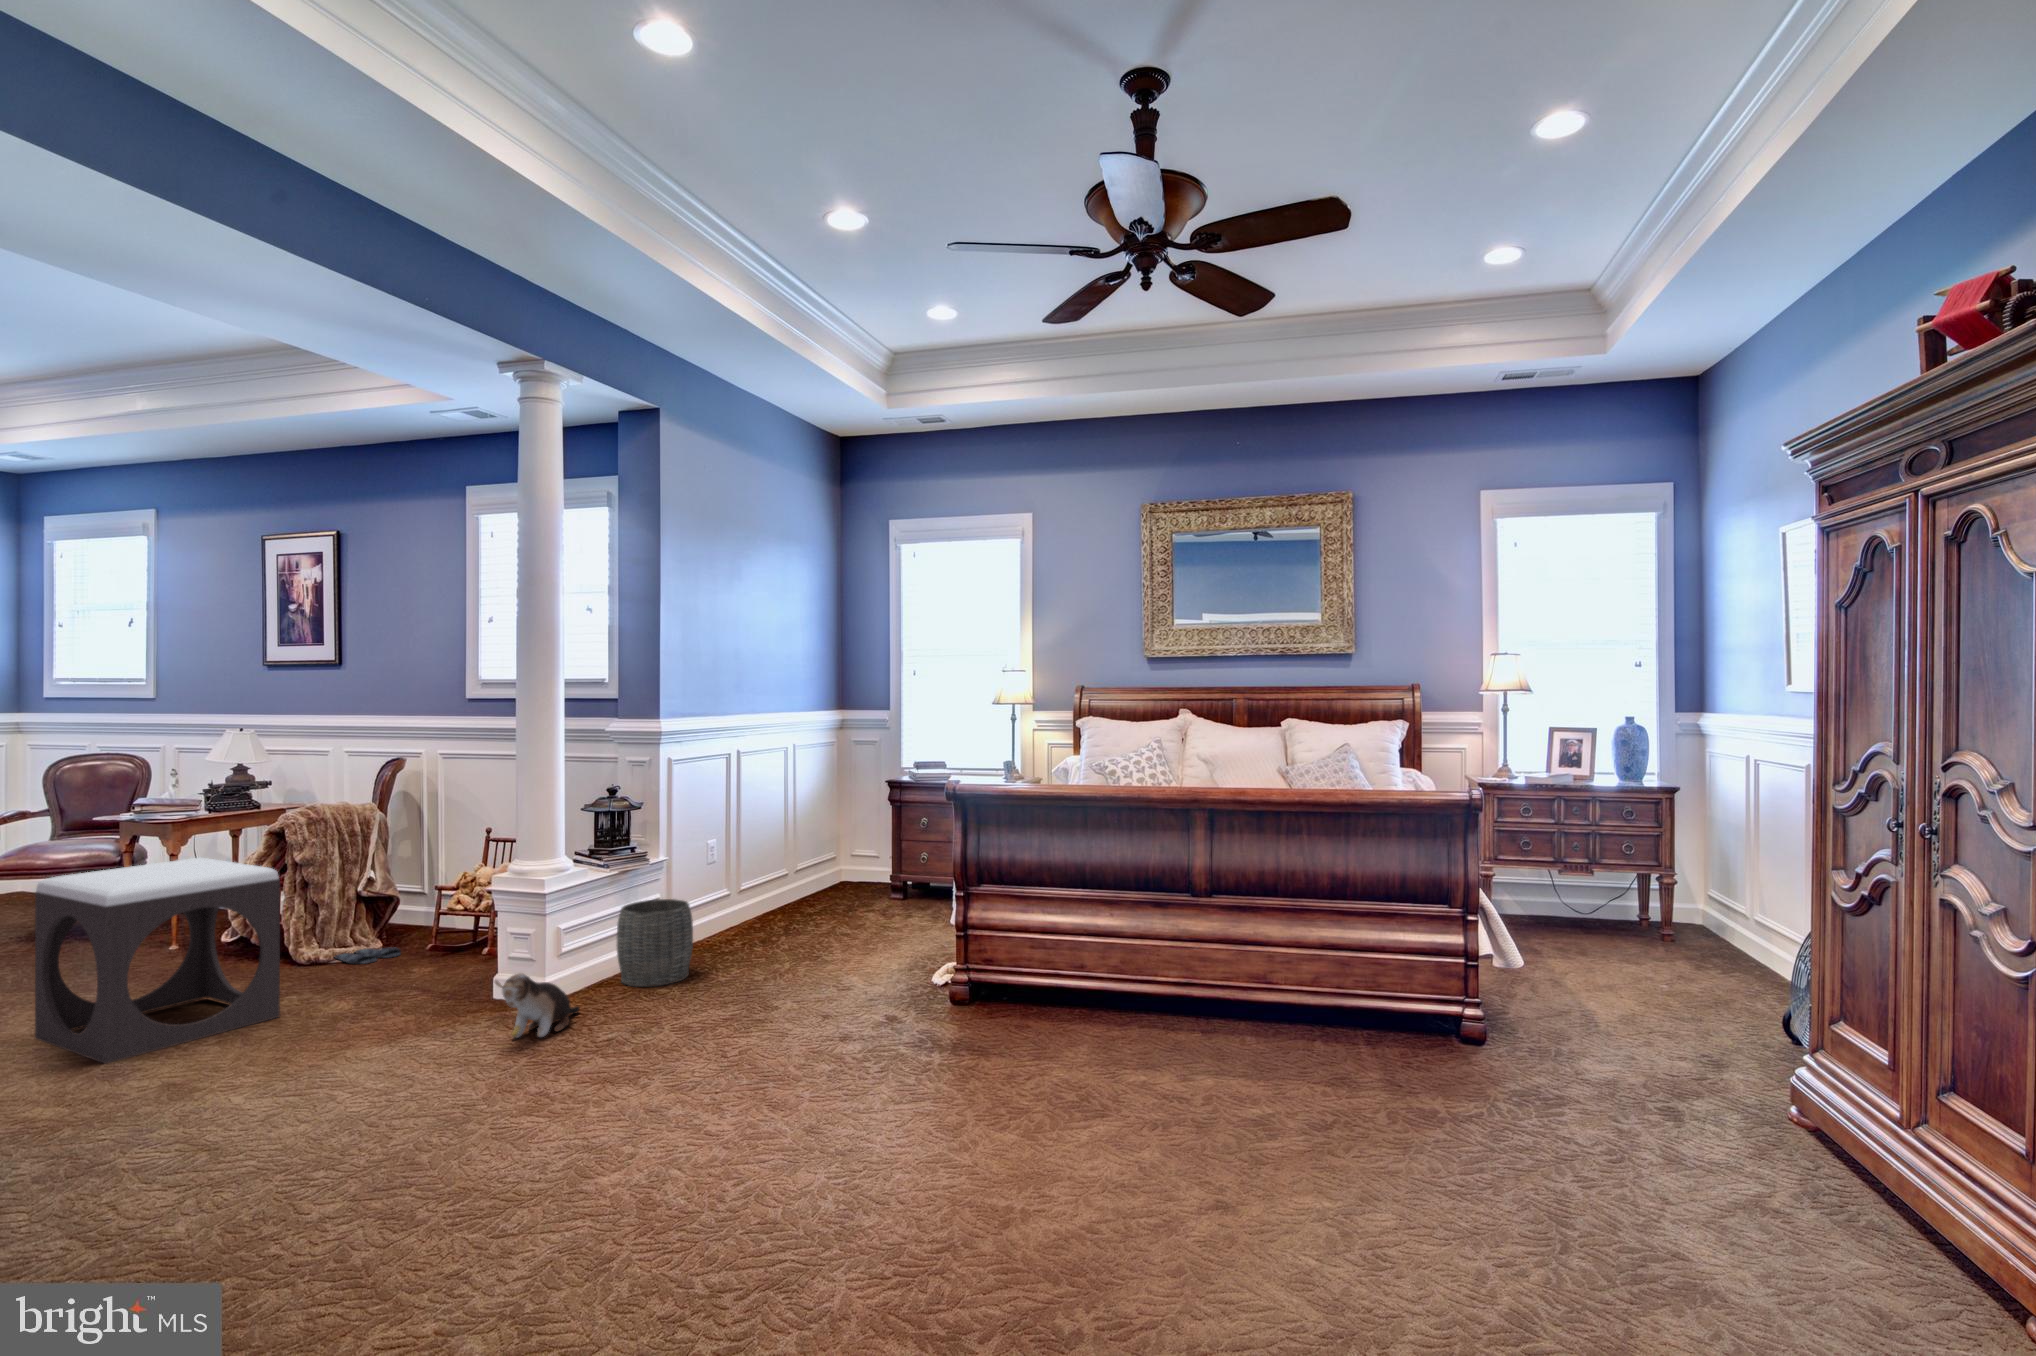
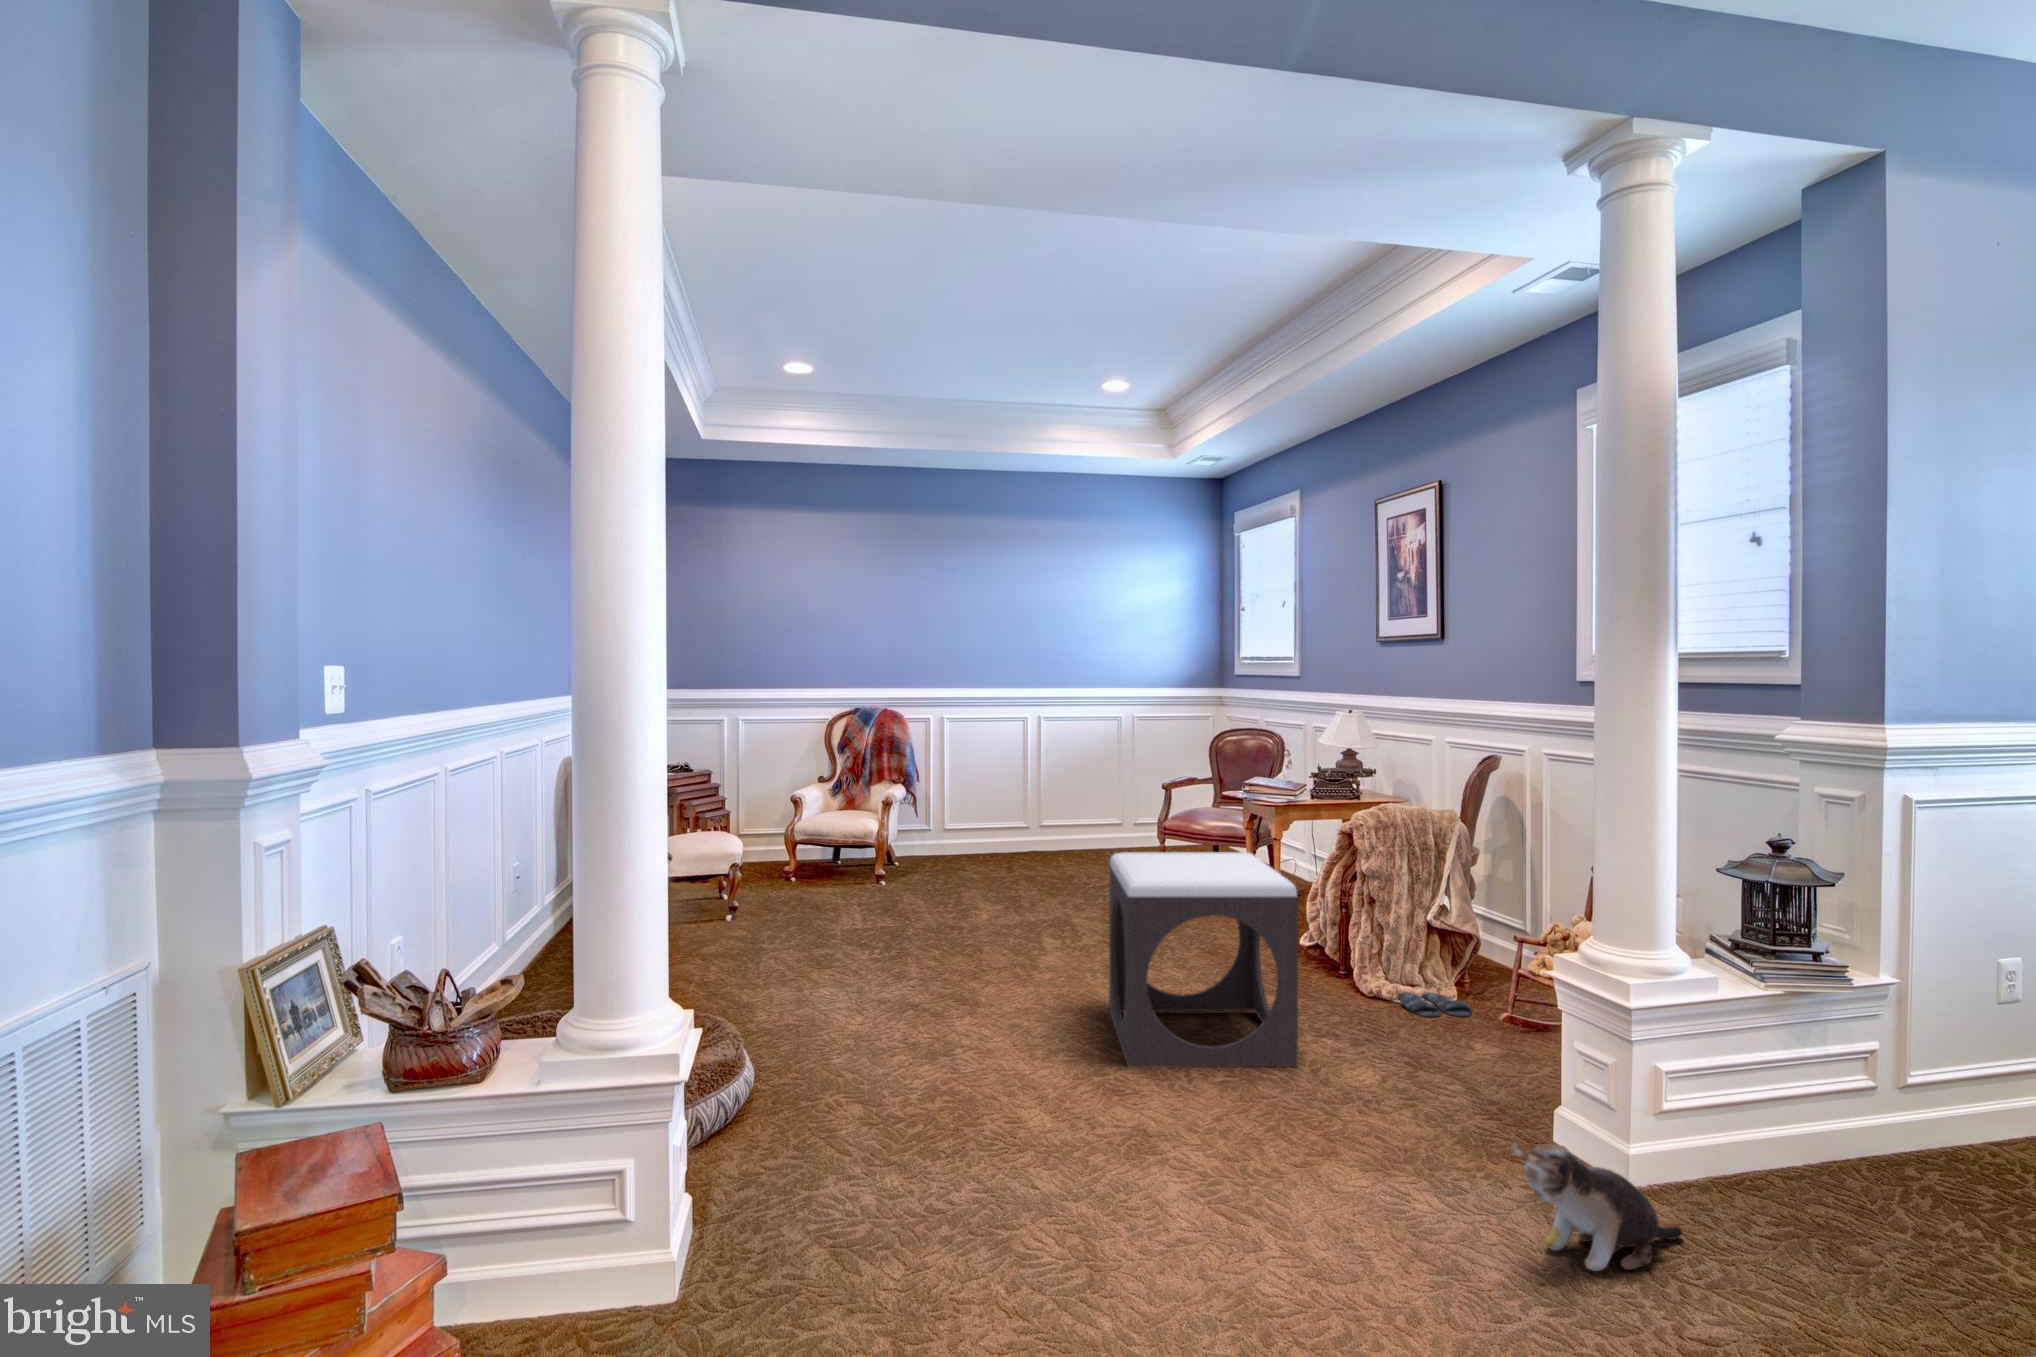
woven basket: present [617,899,693,987] -> none [1774,1056,1951,1248]

